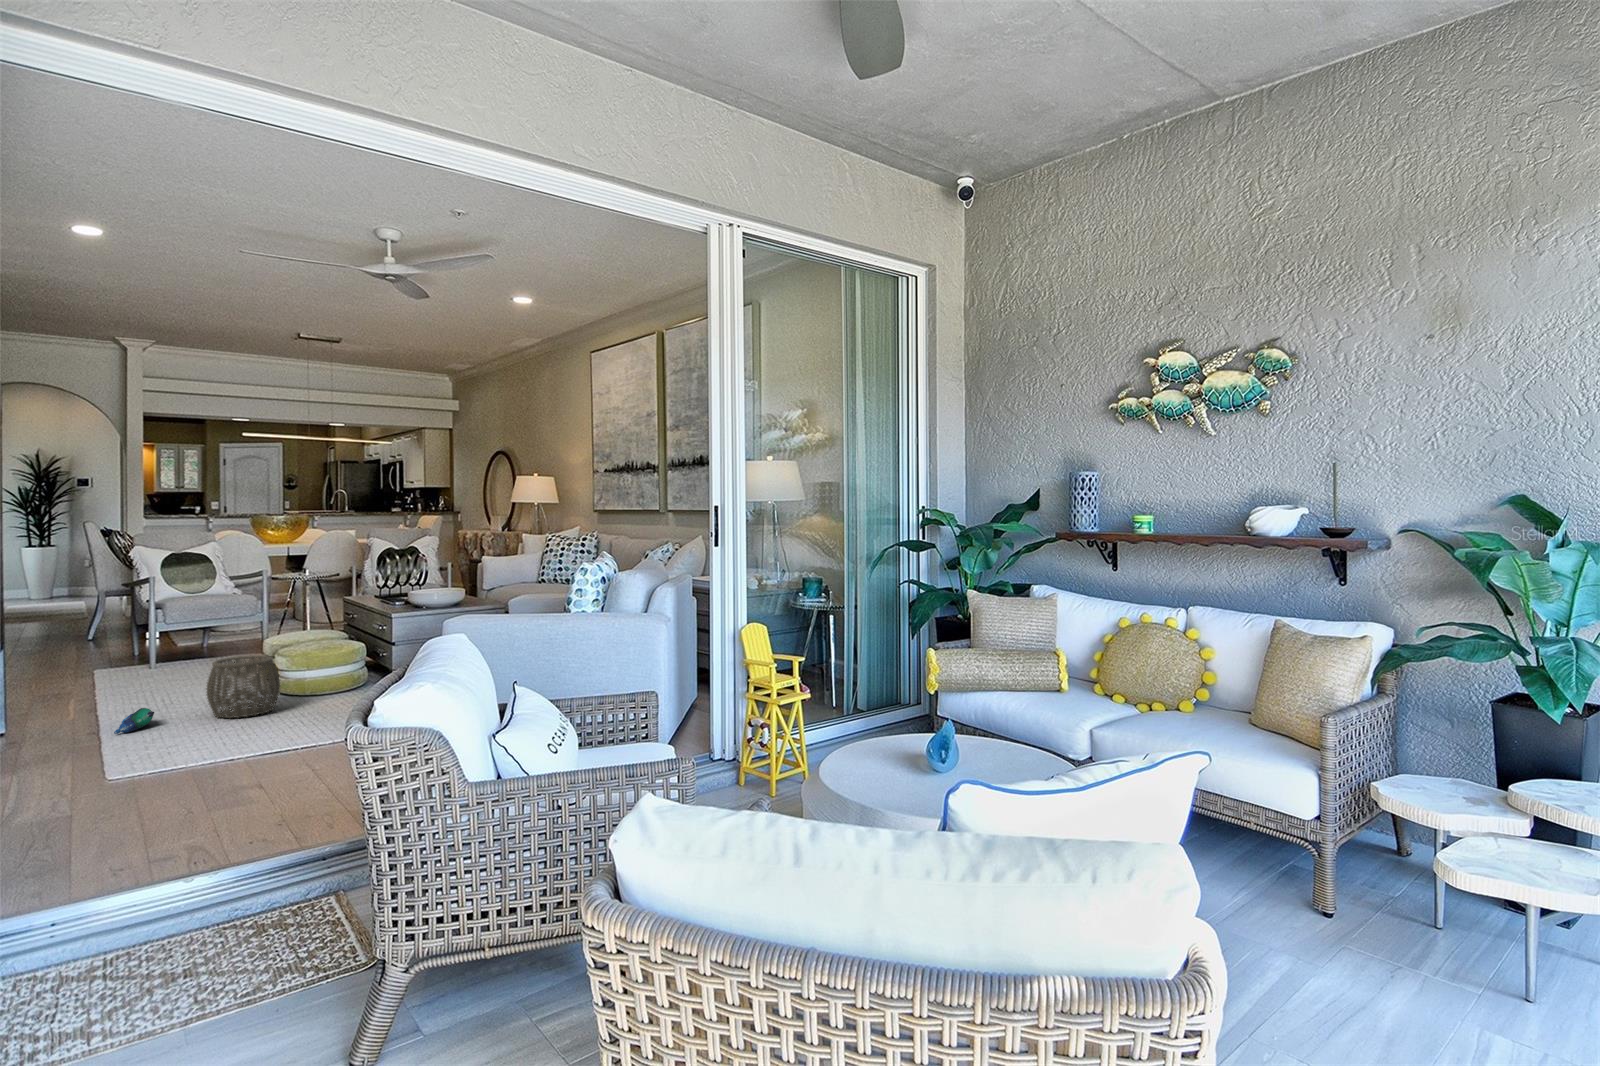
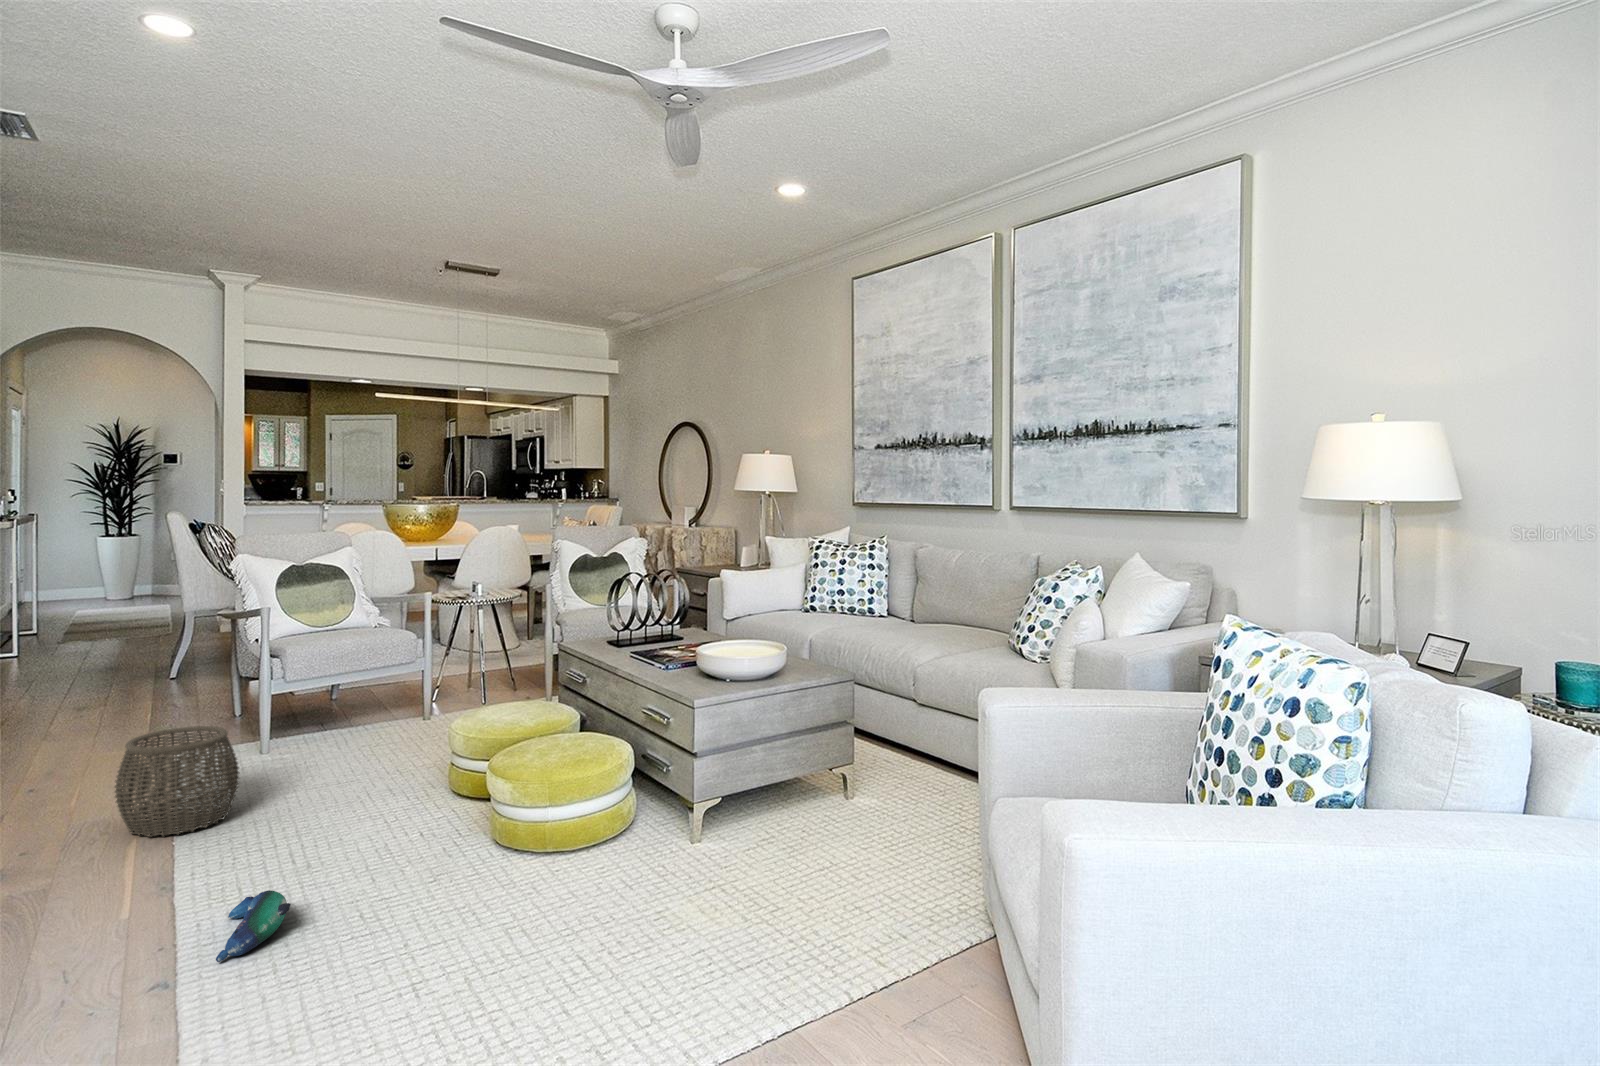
woven basket: present [206,655,280,718] -> present [114,726,239,837]

